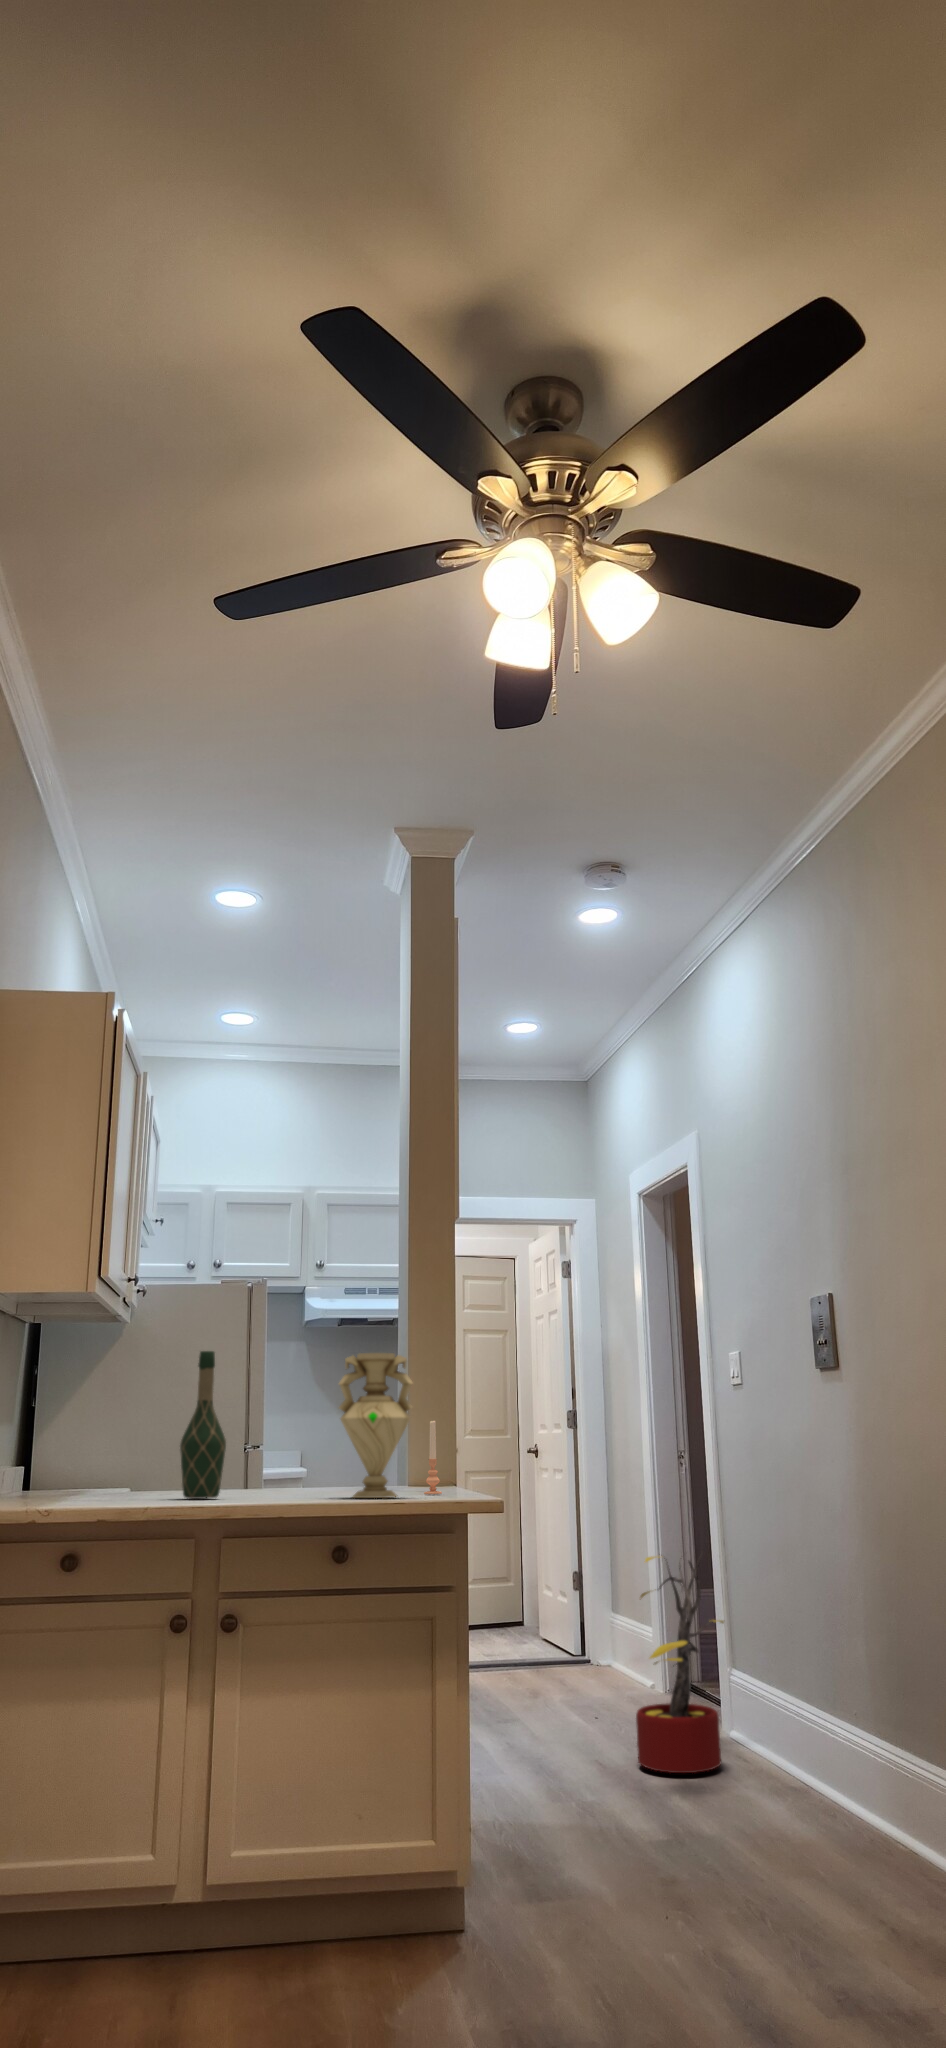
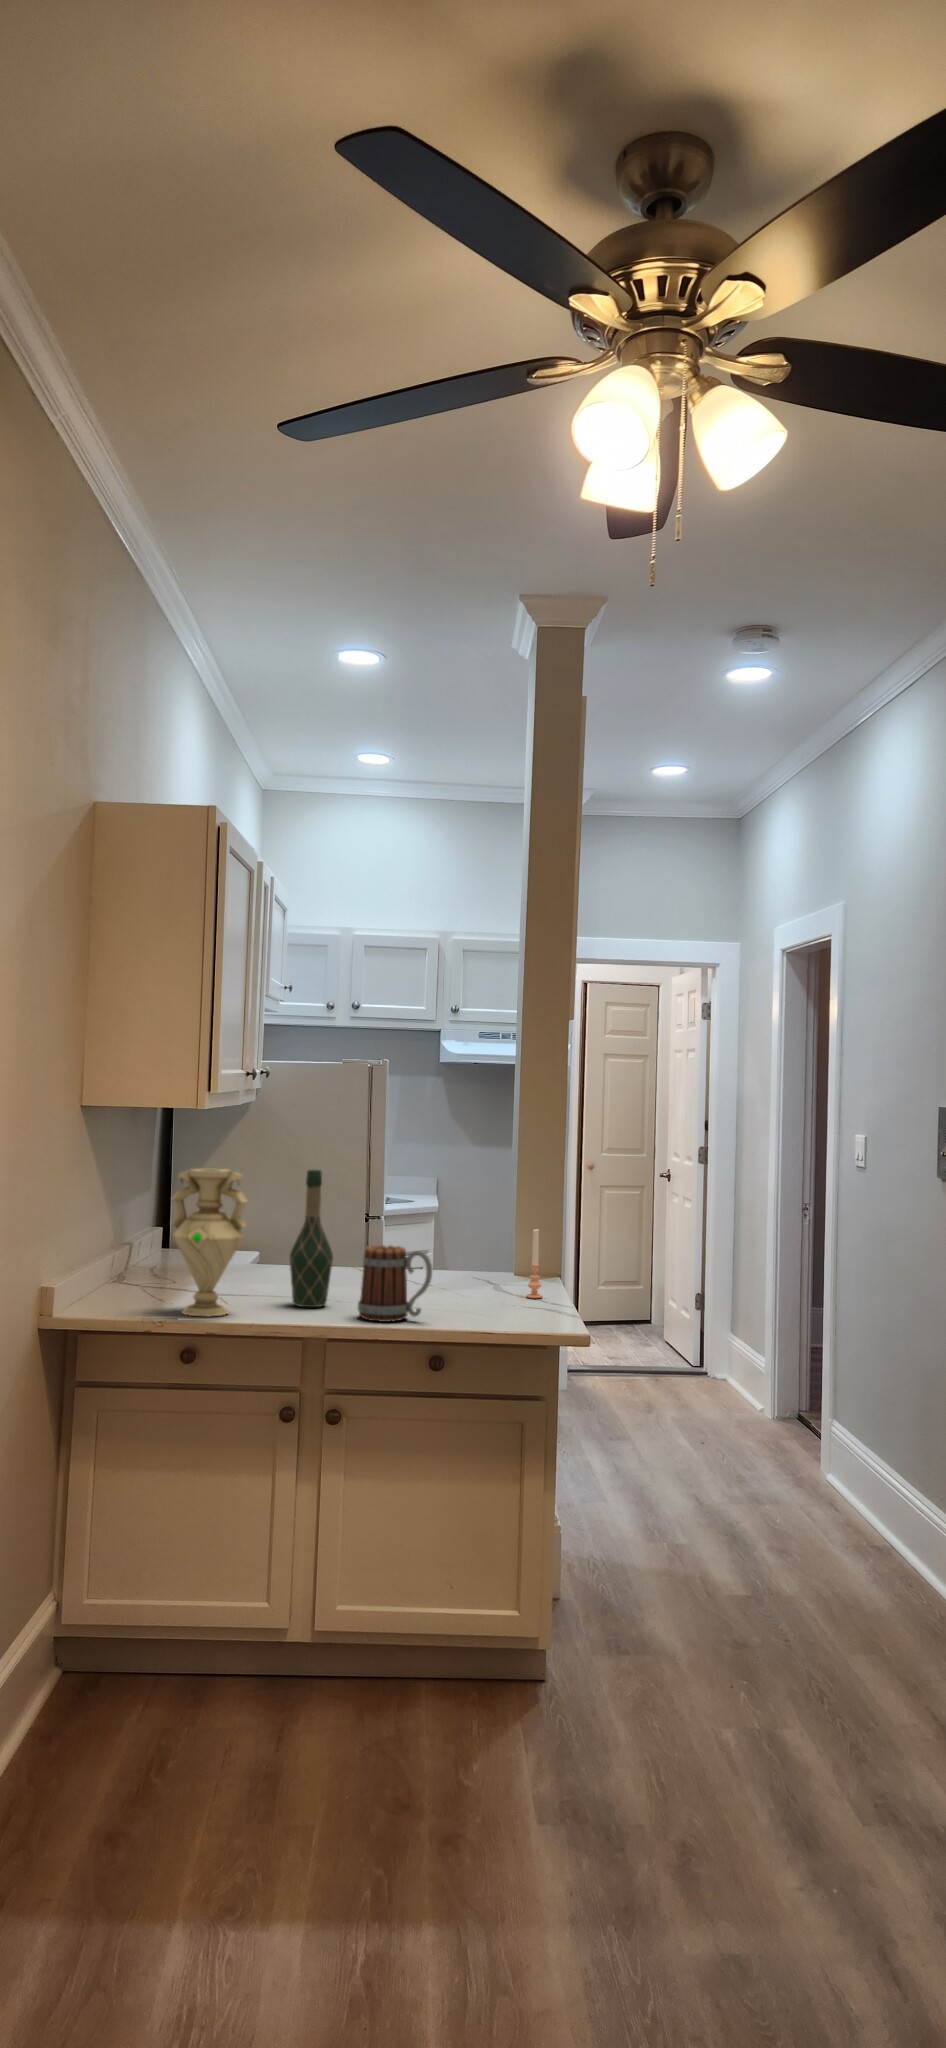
vase: present [339,1353,413,1498] -> present [171,1169,247,1316]
mug: none [256,1423,335,1501] -> present [358,1245,432,1322]
decorative plant: present [636,1551,724,1773] -> none [733,1315,828,1520]

